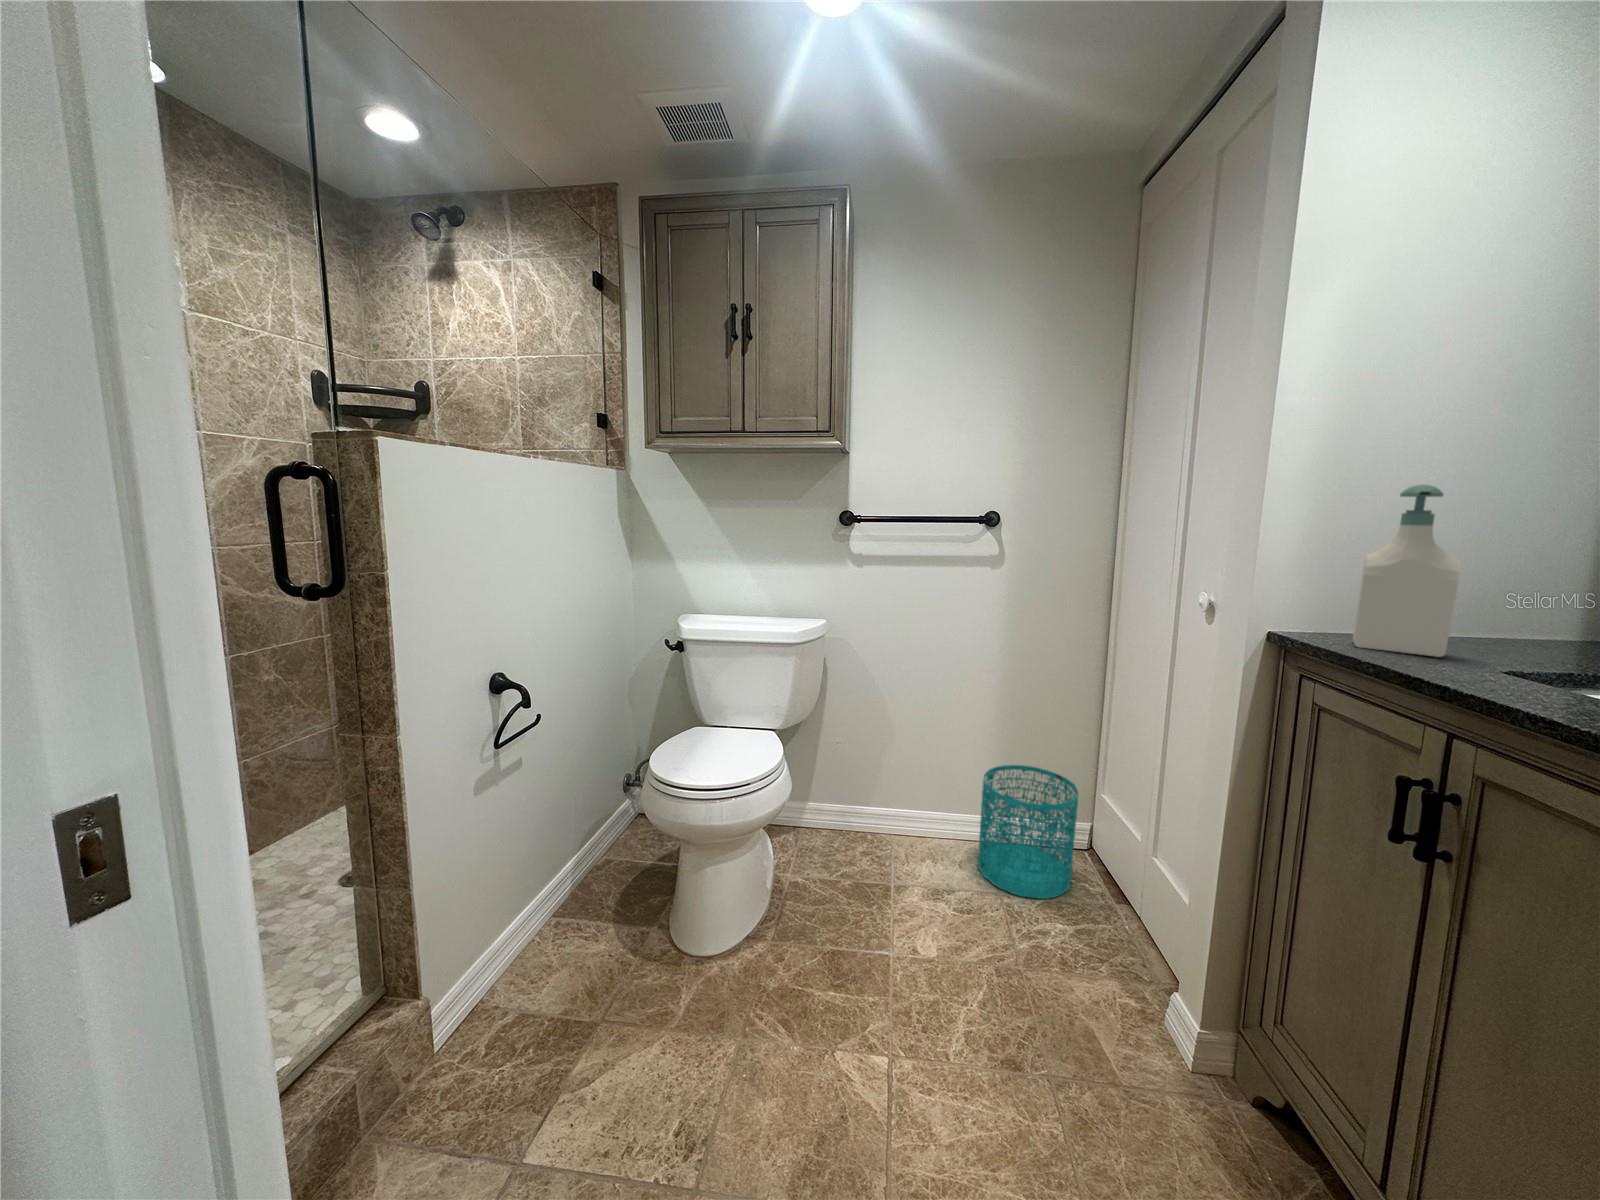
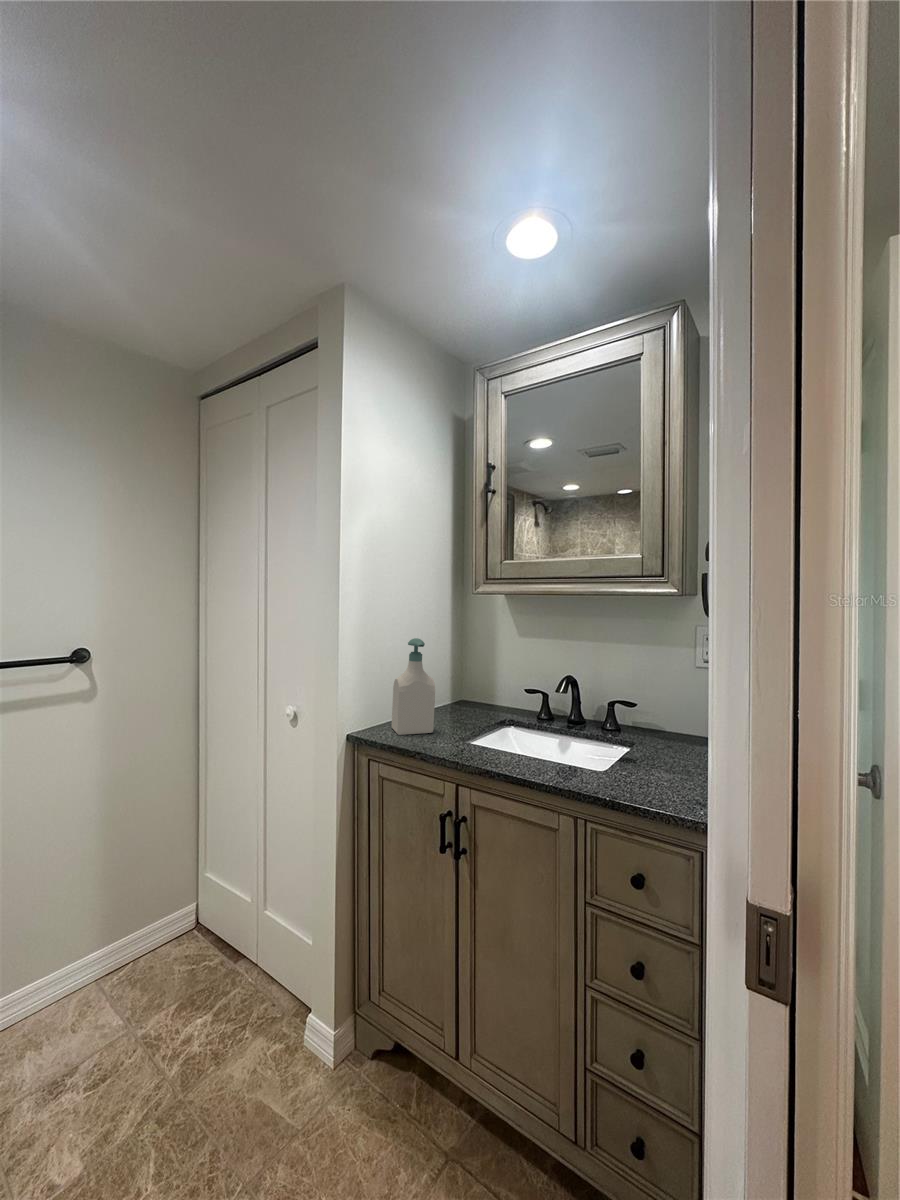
wastebasket: present [978,765,1078,899] -> none [92,873,196,1026]

